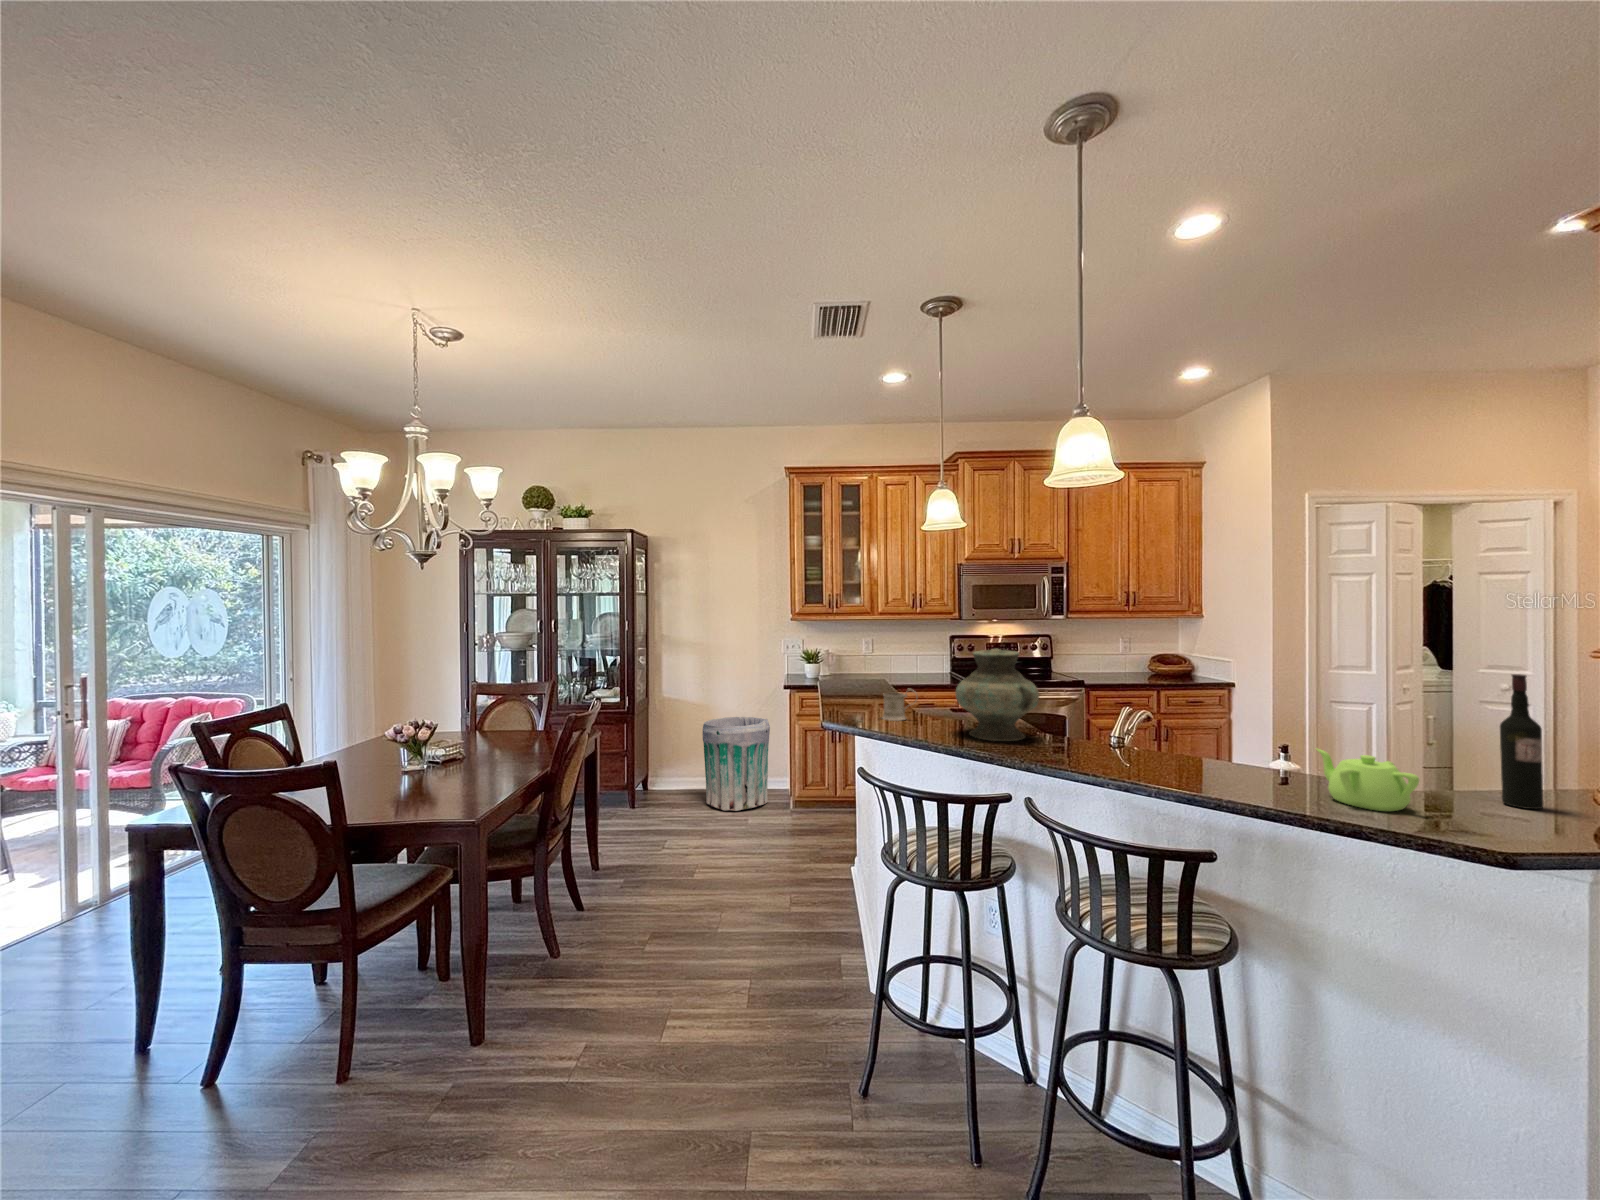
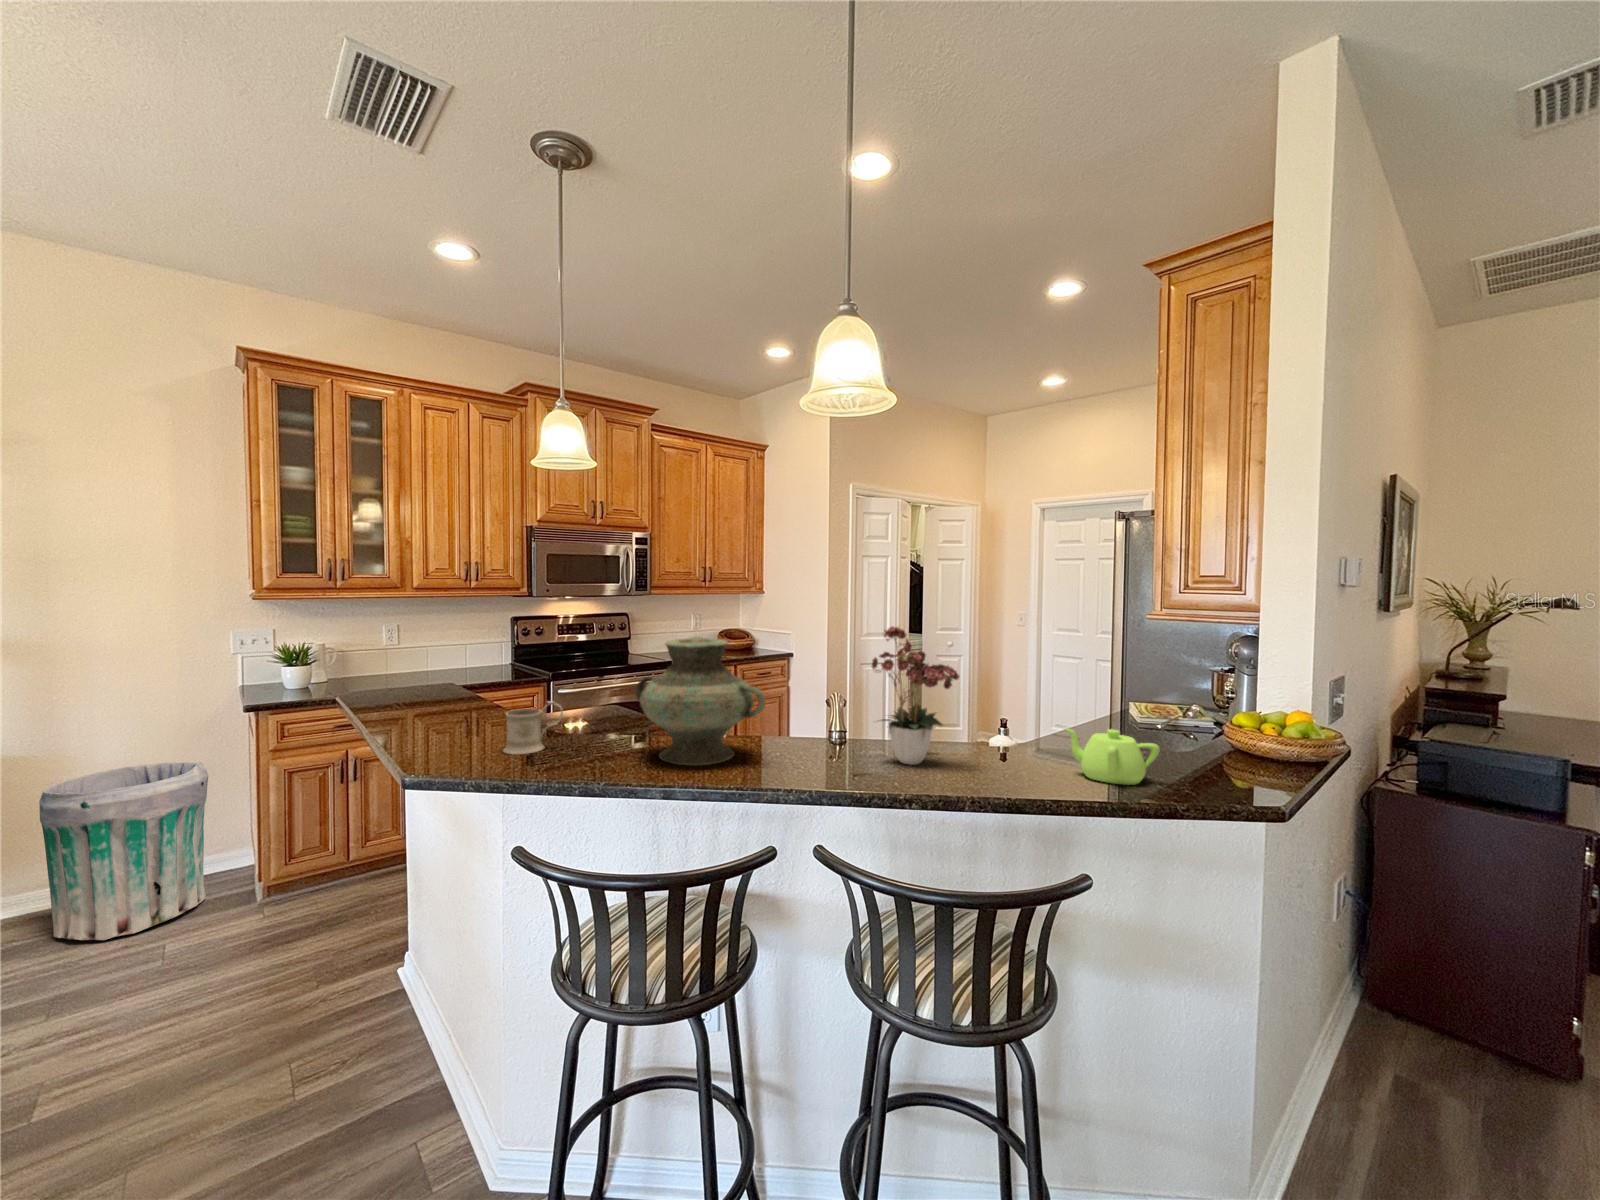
flower arrangement: none [1123,640,1217,765] -> present [872,626,960,765]
wine bottle: present [1500,674,1543,809] -> none [1149,641,1177,756]

